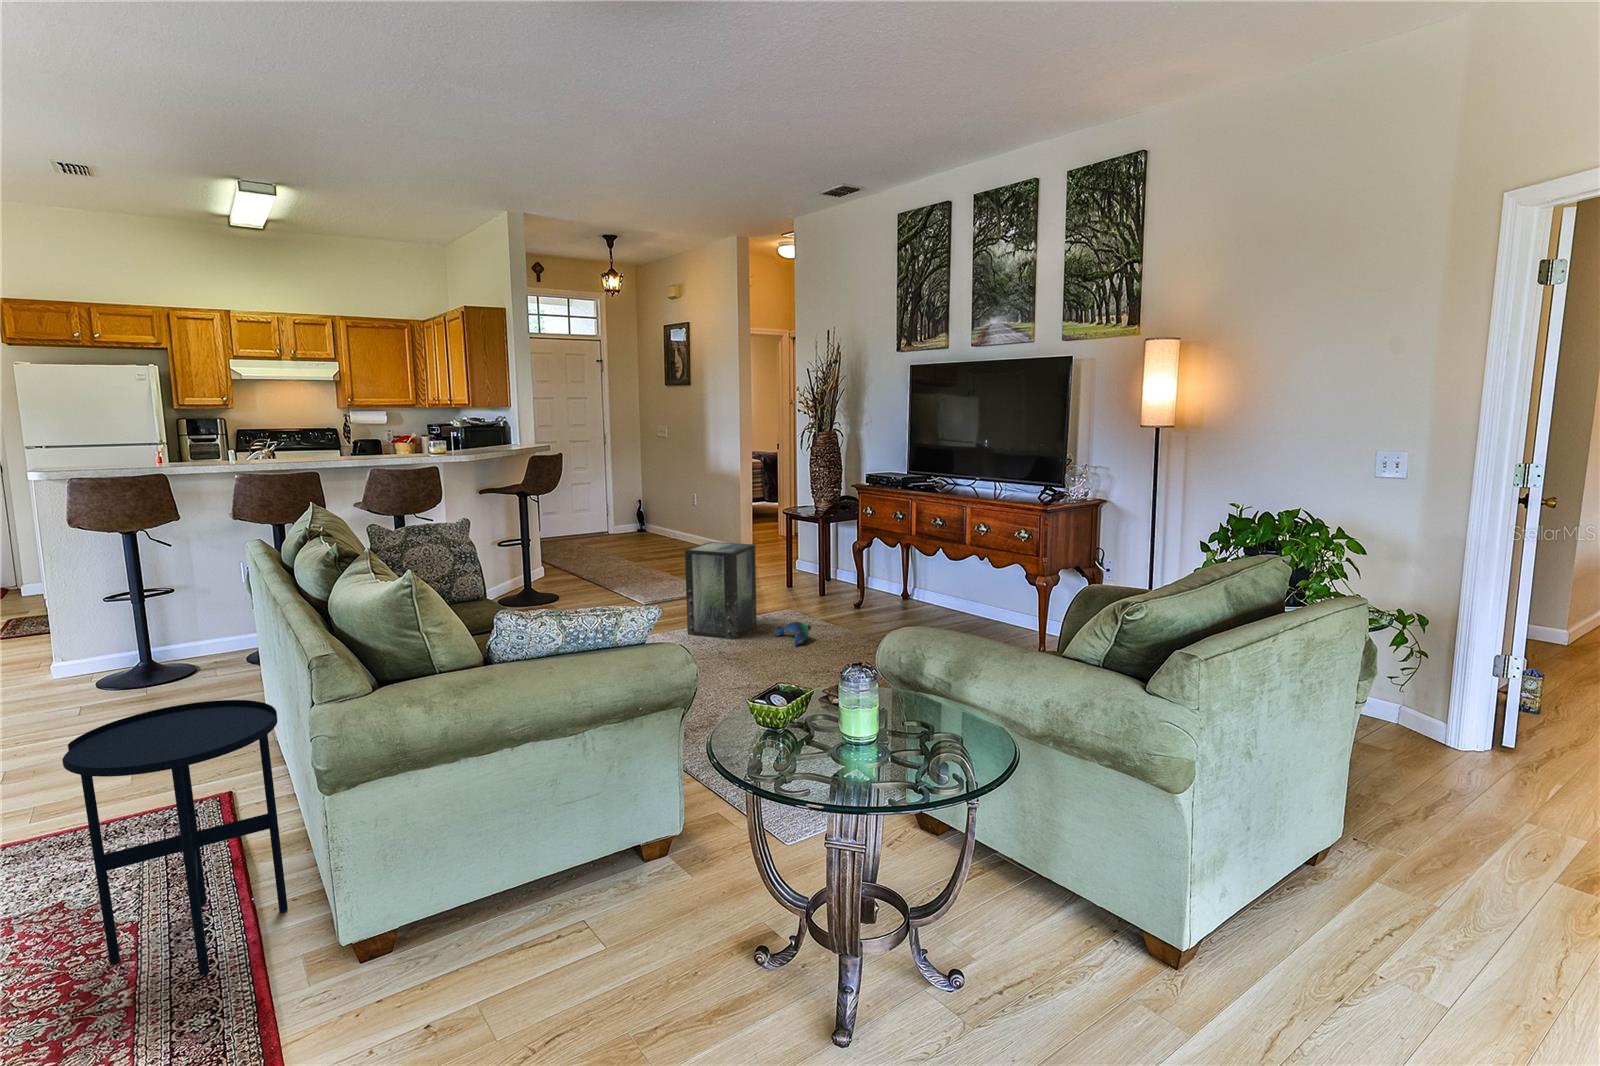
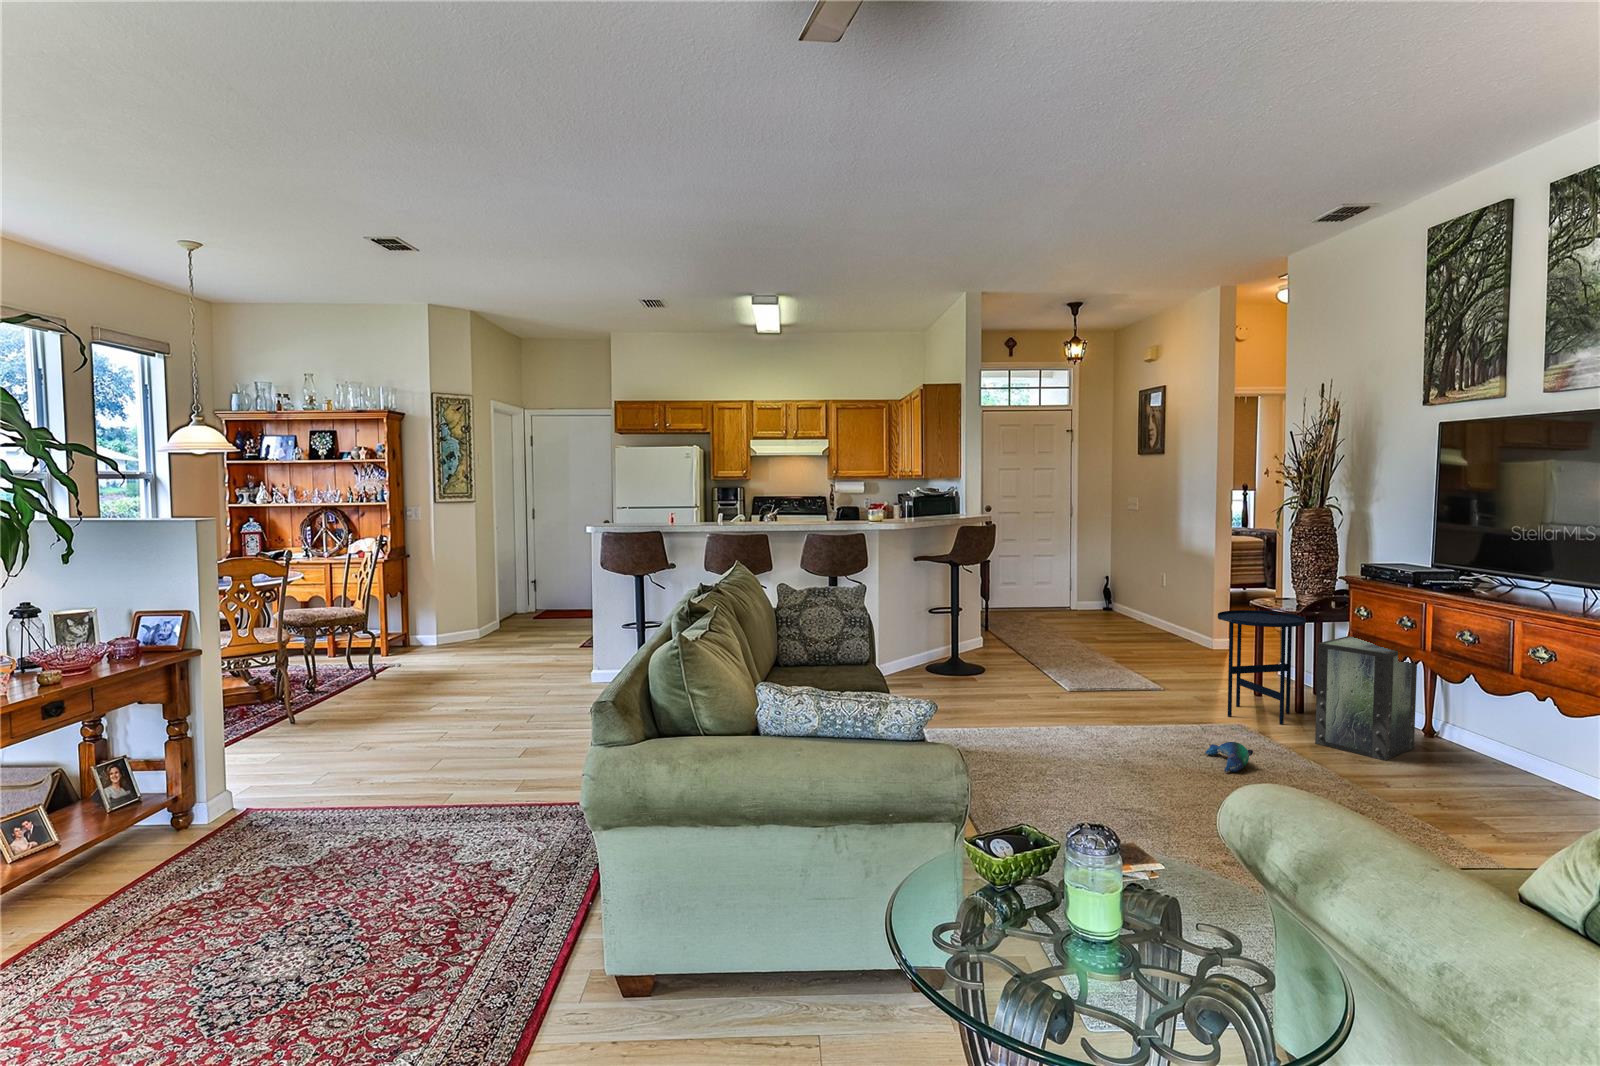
storage box: present [685,542,757,639] -> present [1315,636,1417,760]
side table: present [62,700,288,975] -> present [1218,610,1306,725]

